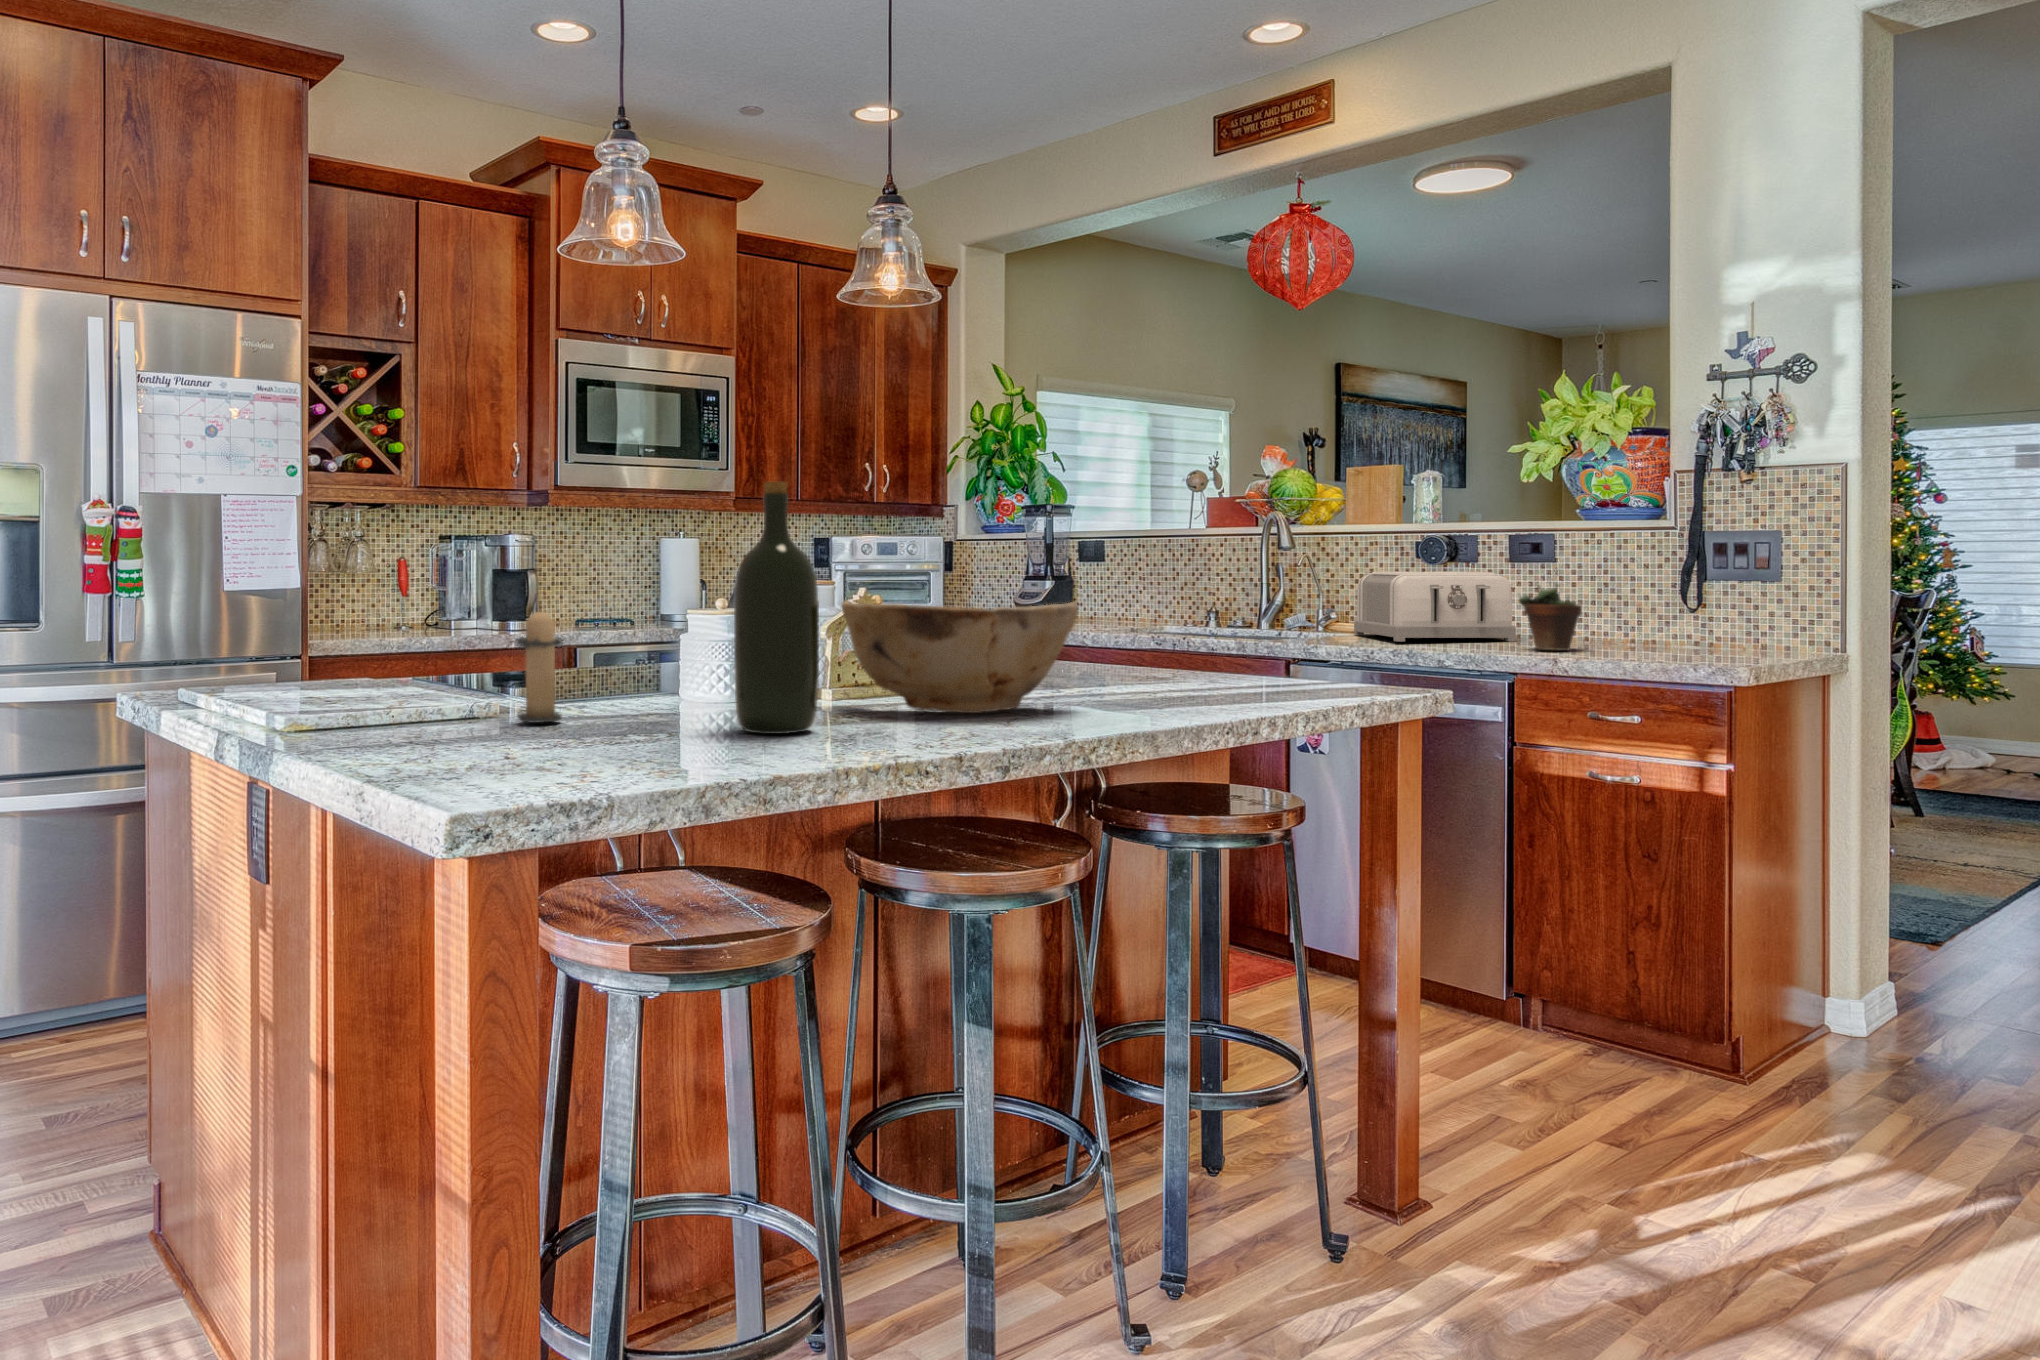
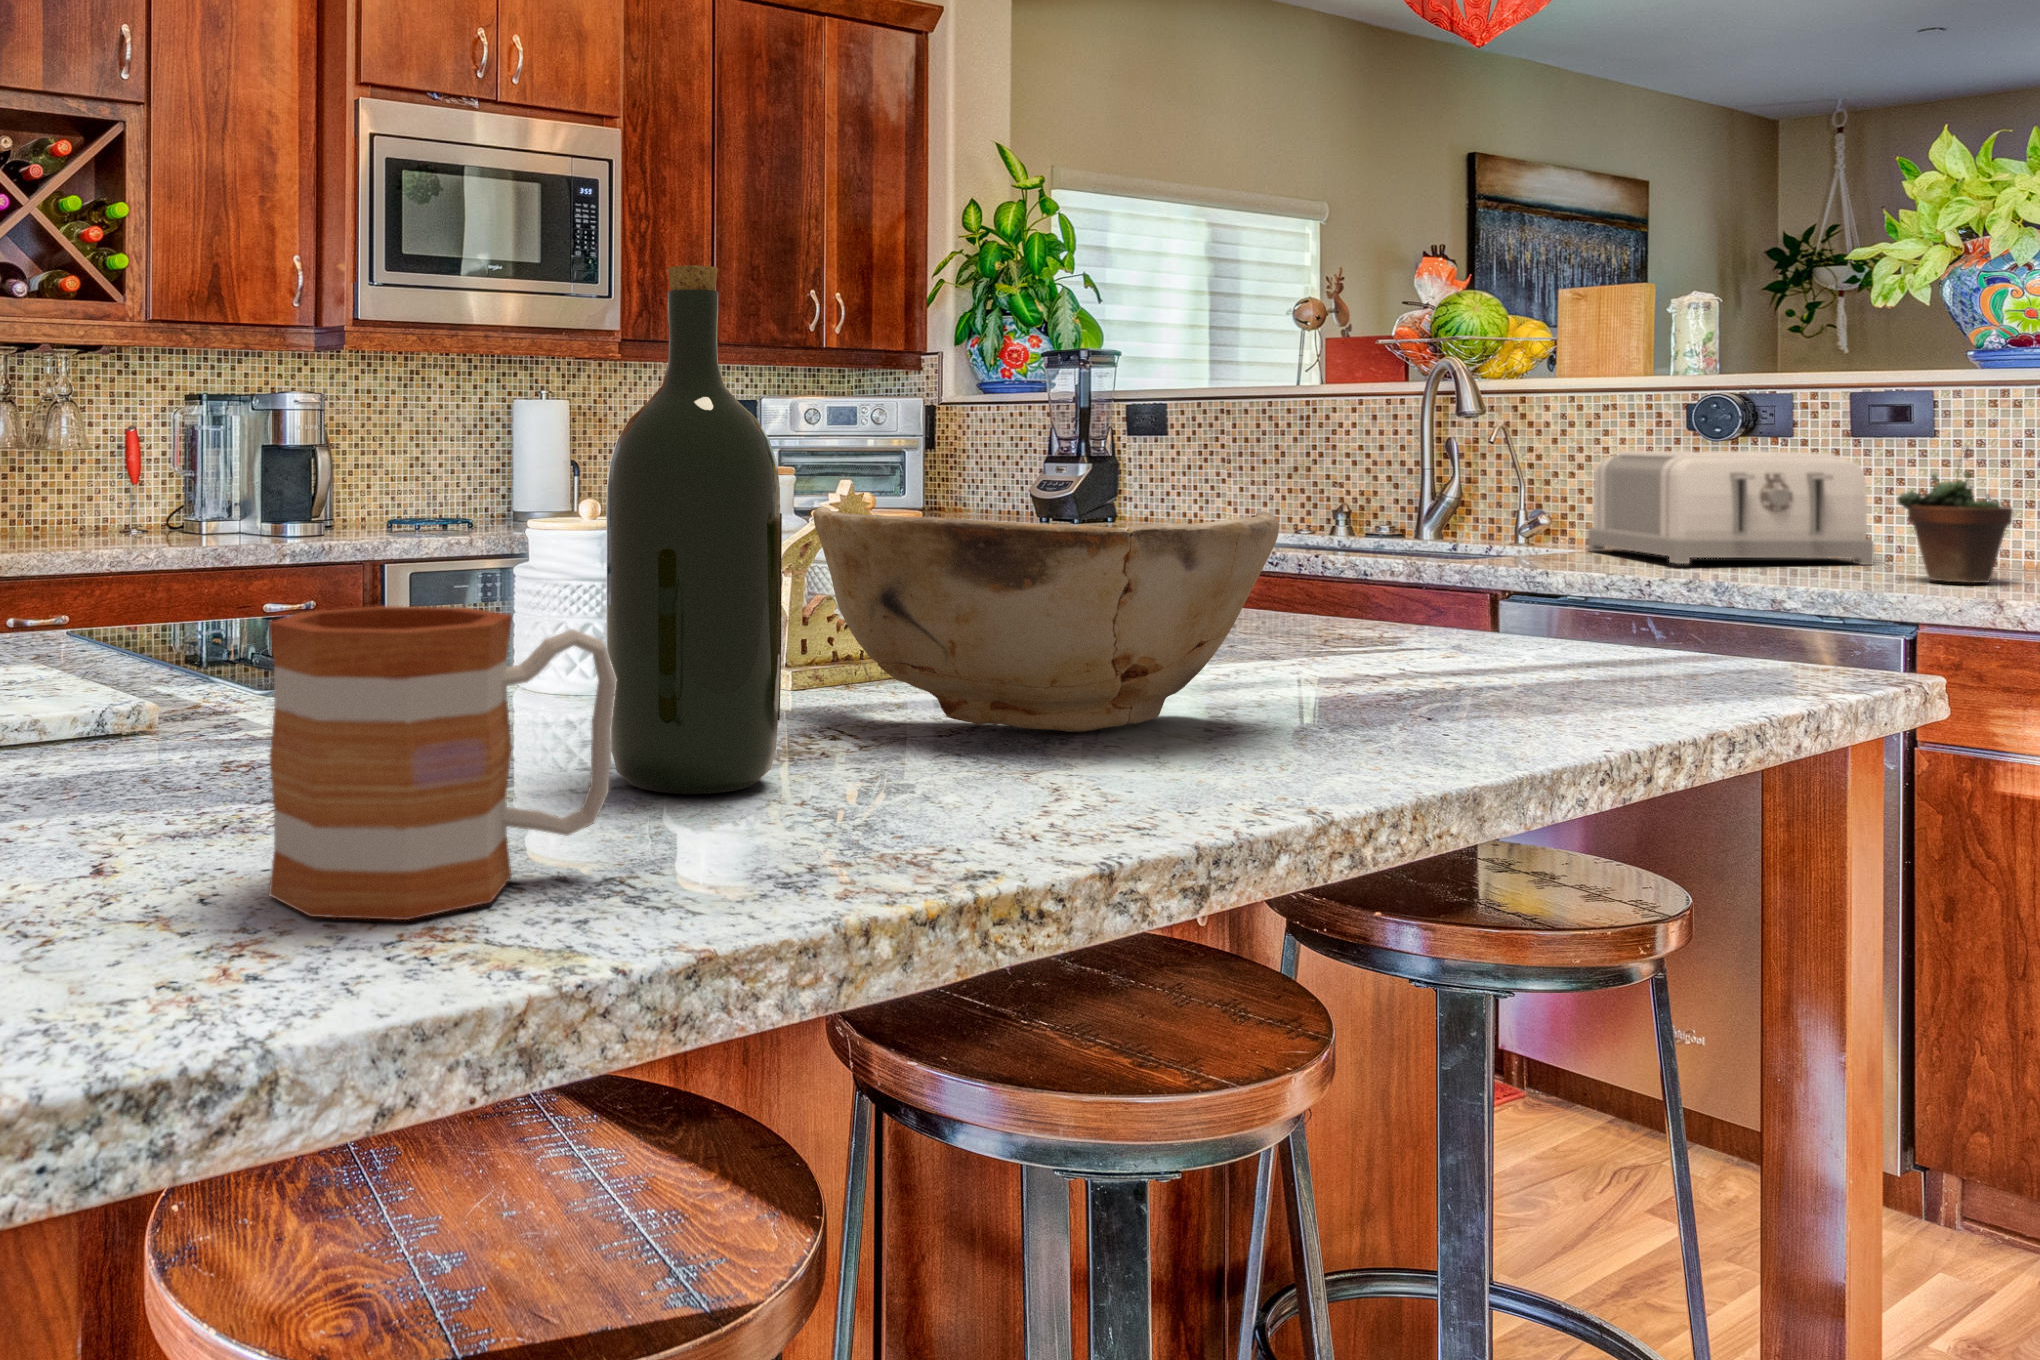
candle: present [517,610,564,722] -> none [161,514,281,759]
mug: none [590,640,740,768] -> present [268,606,617,920]

